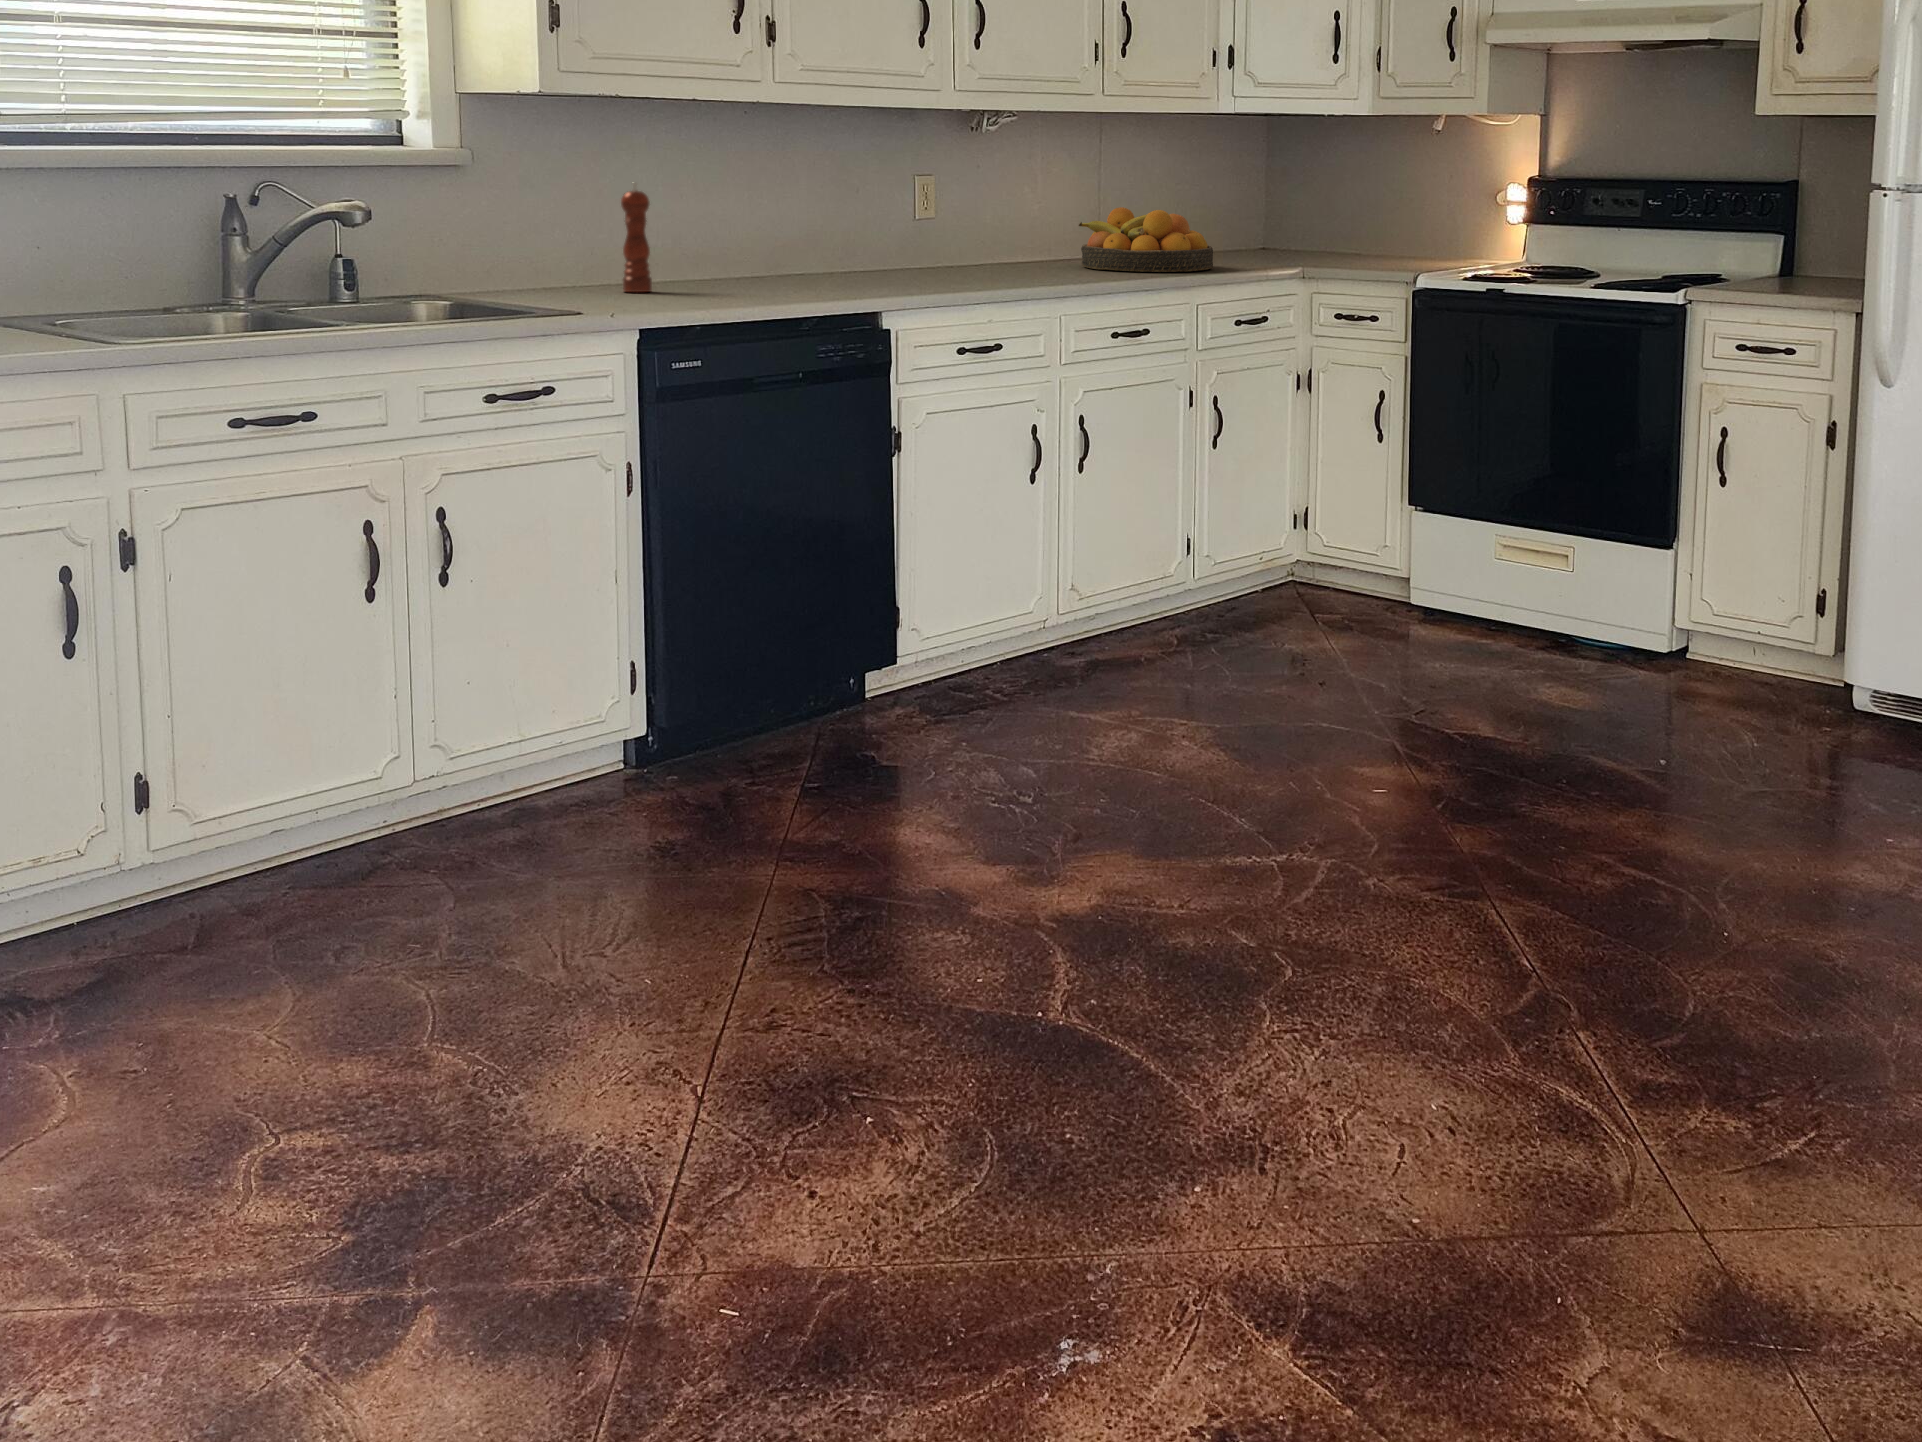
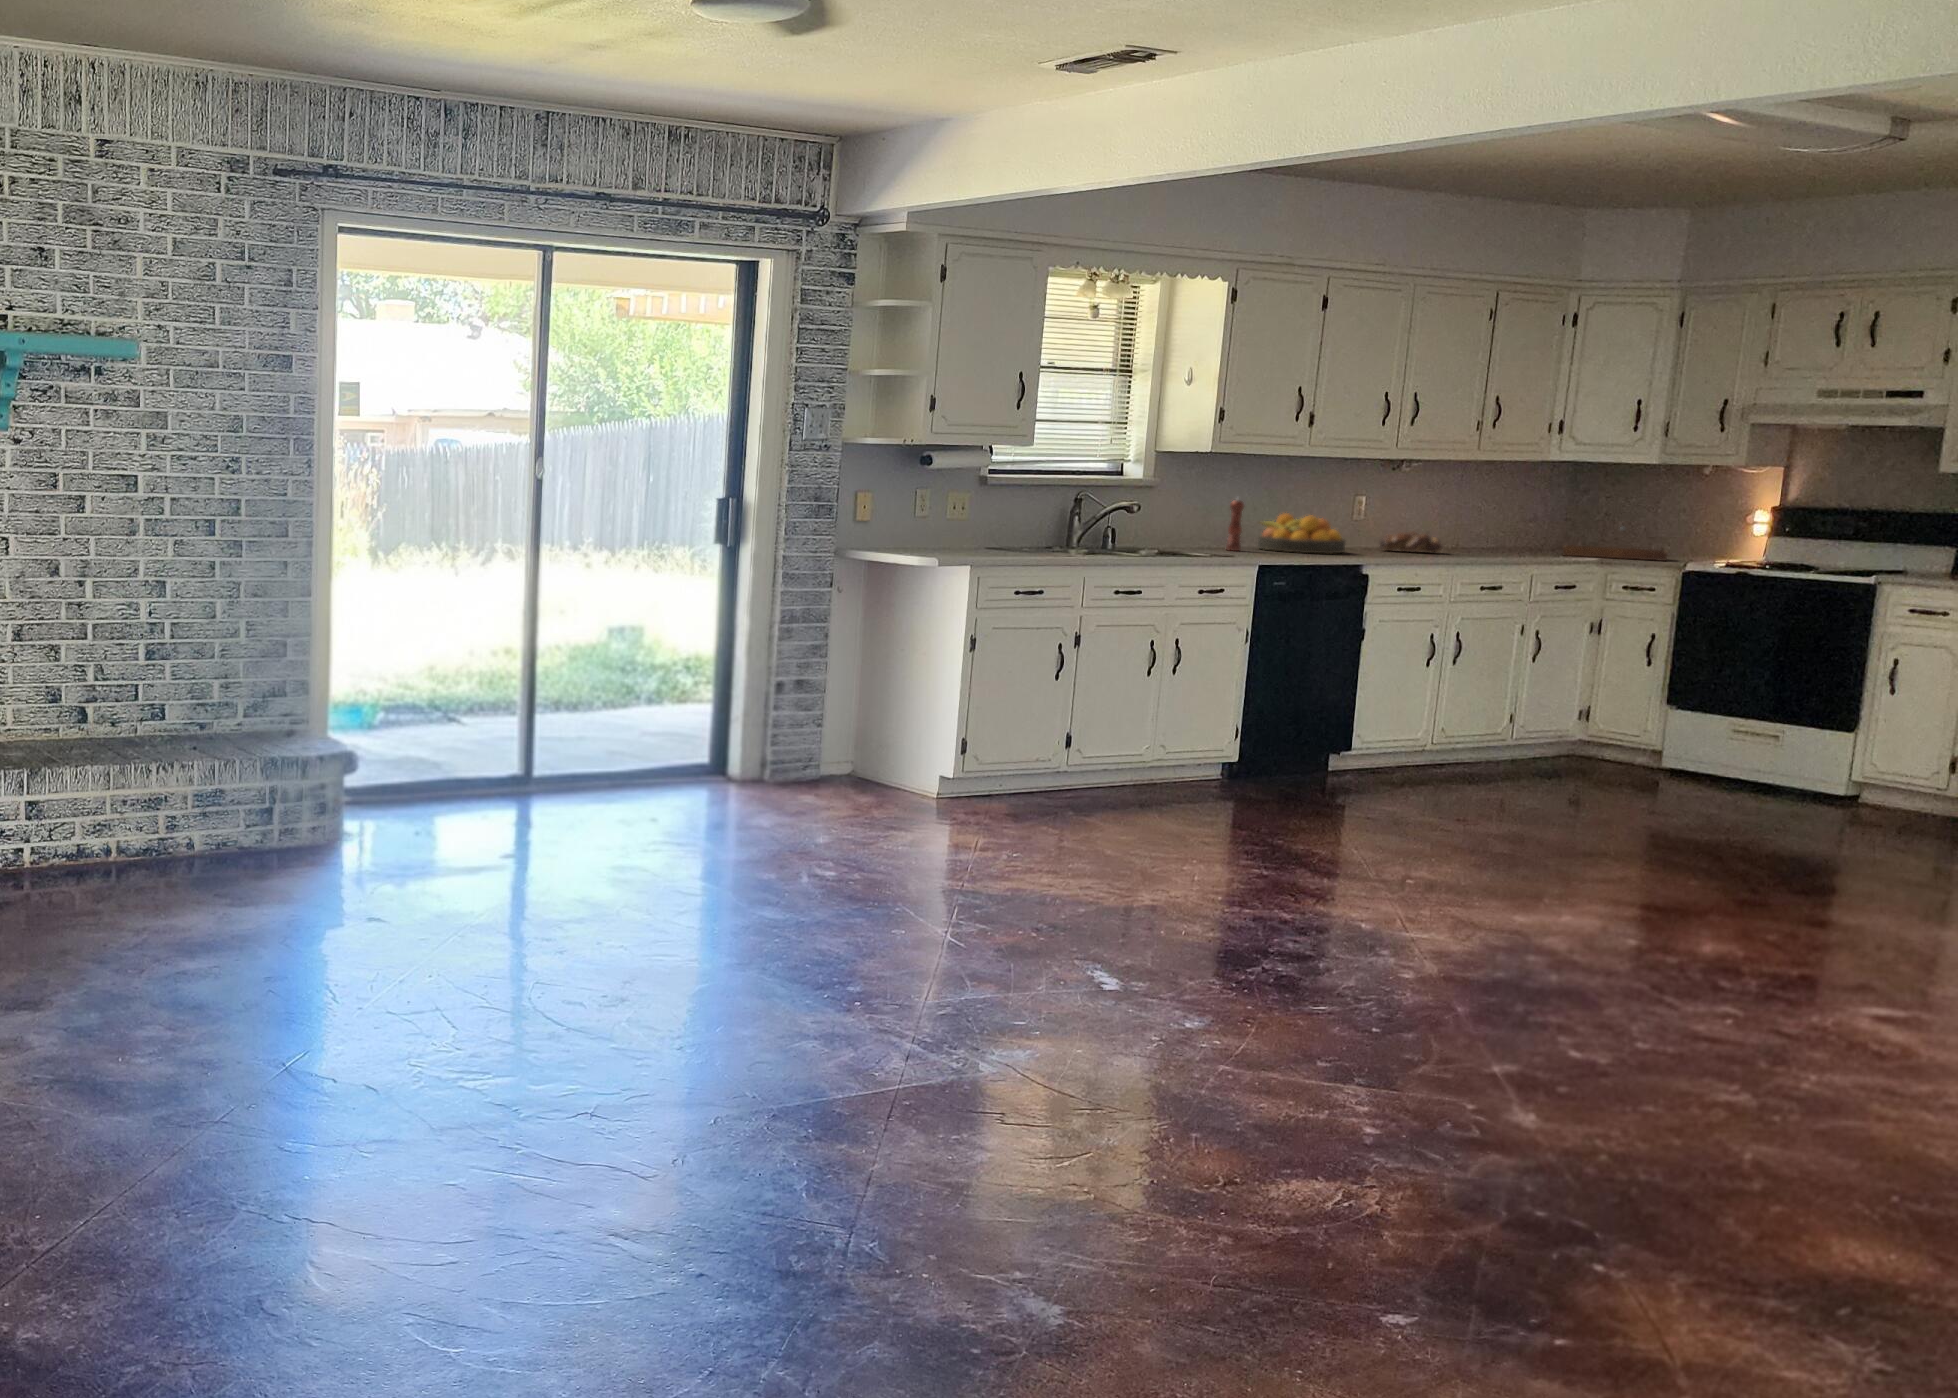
fruit bowl: present [1079,207,1213,272] -> present [1258,514,1345,553]
tray: none [1243,215,1391,270] -> present [1563,527,1667,561]
bread loaf: none [943,237,1047,274] -> present [1379,532,1443,552]

